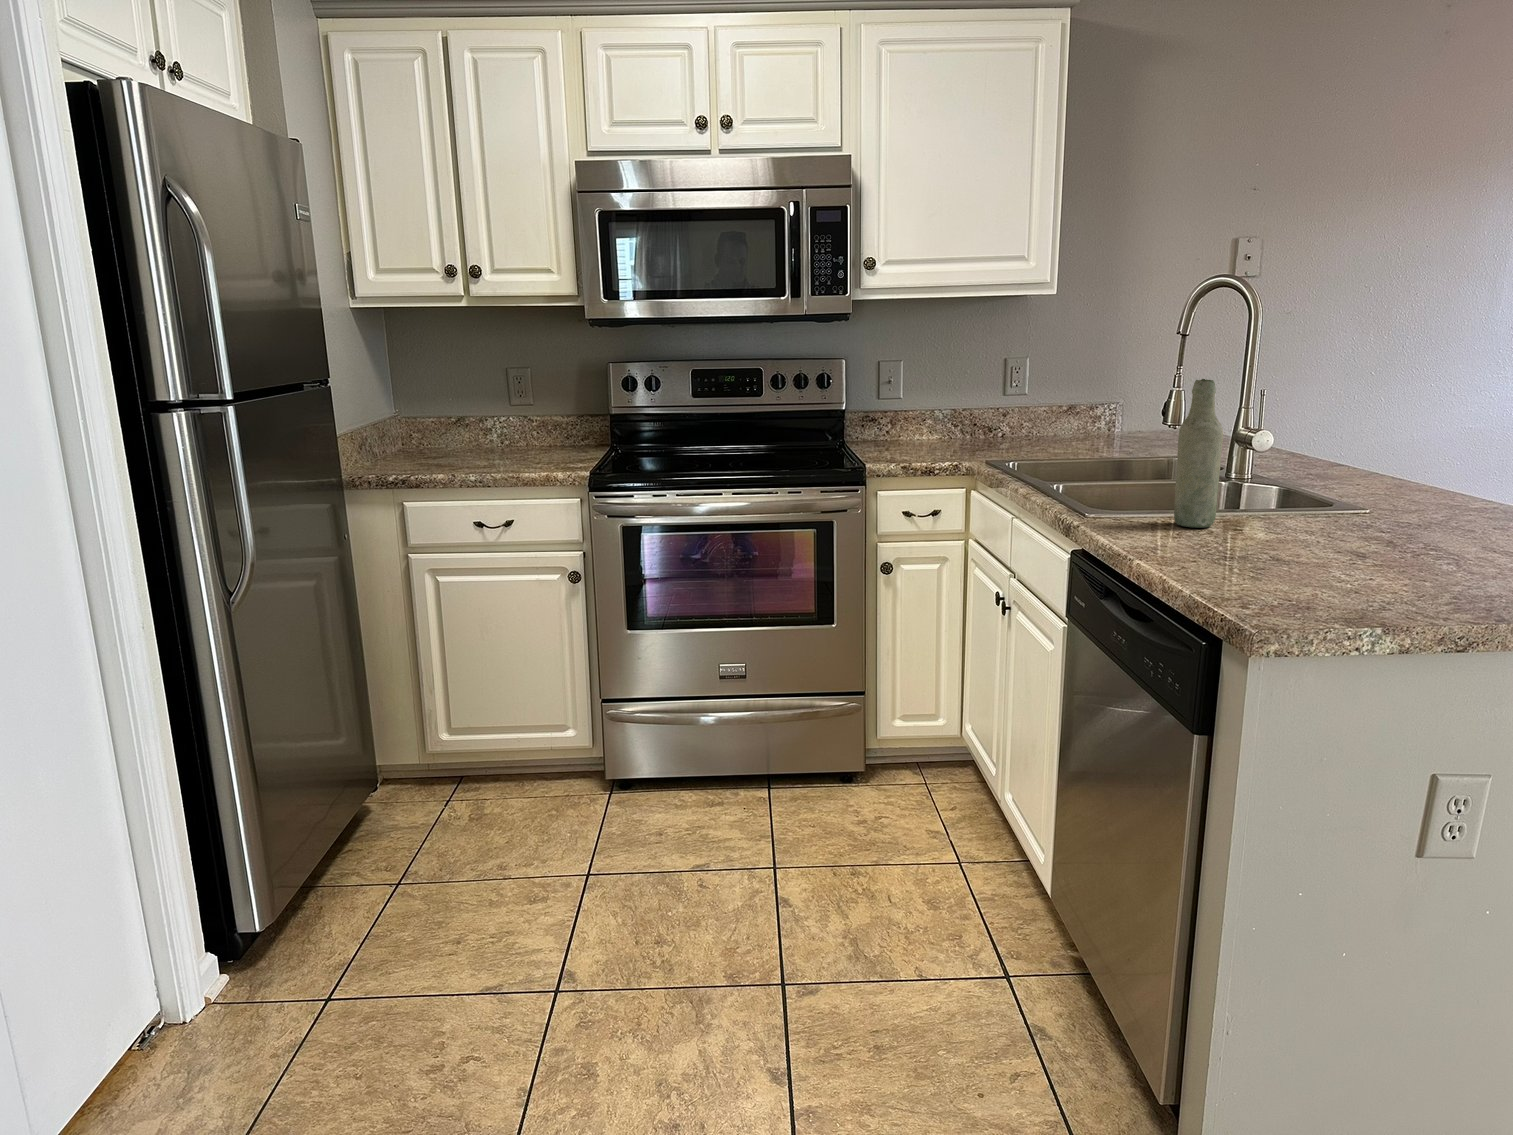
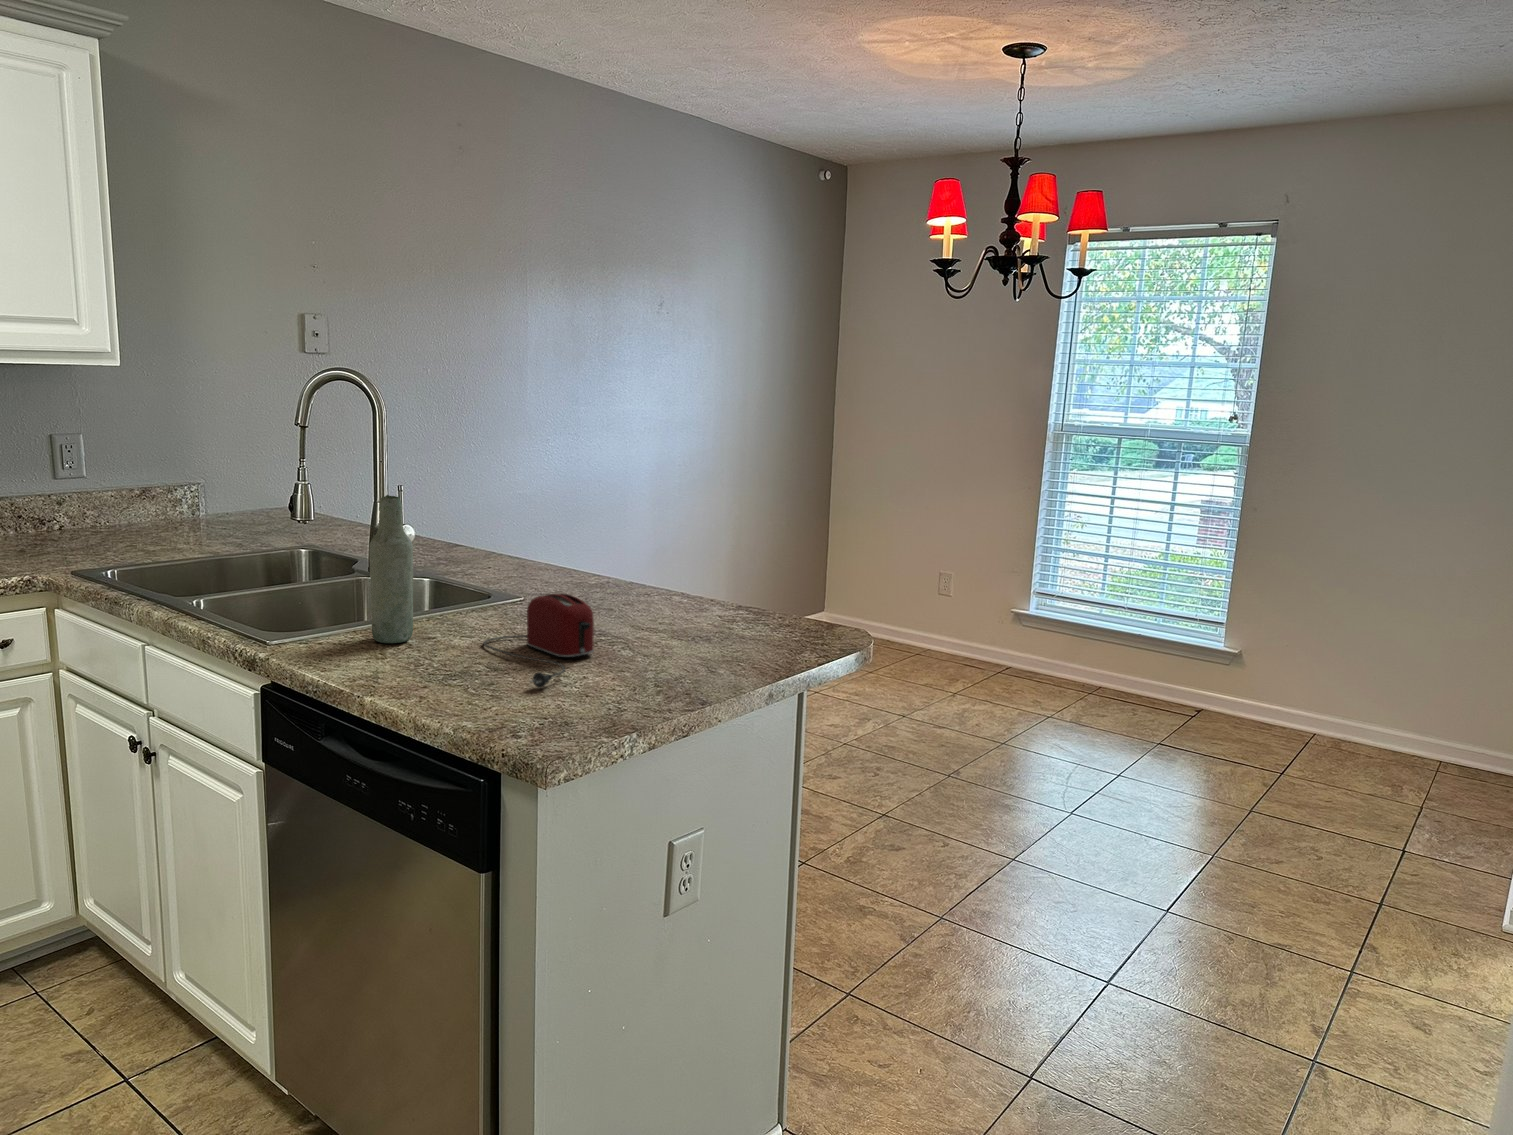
toaster: none [1283,490,1416,577] -> present [483,594,594,688]

